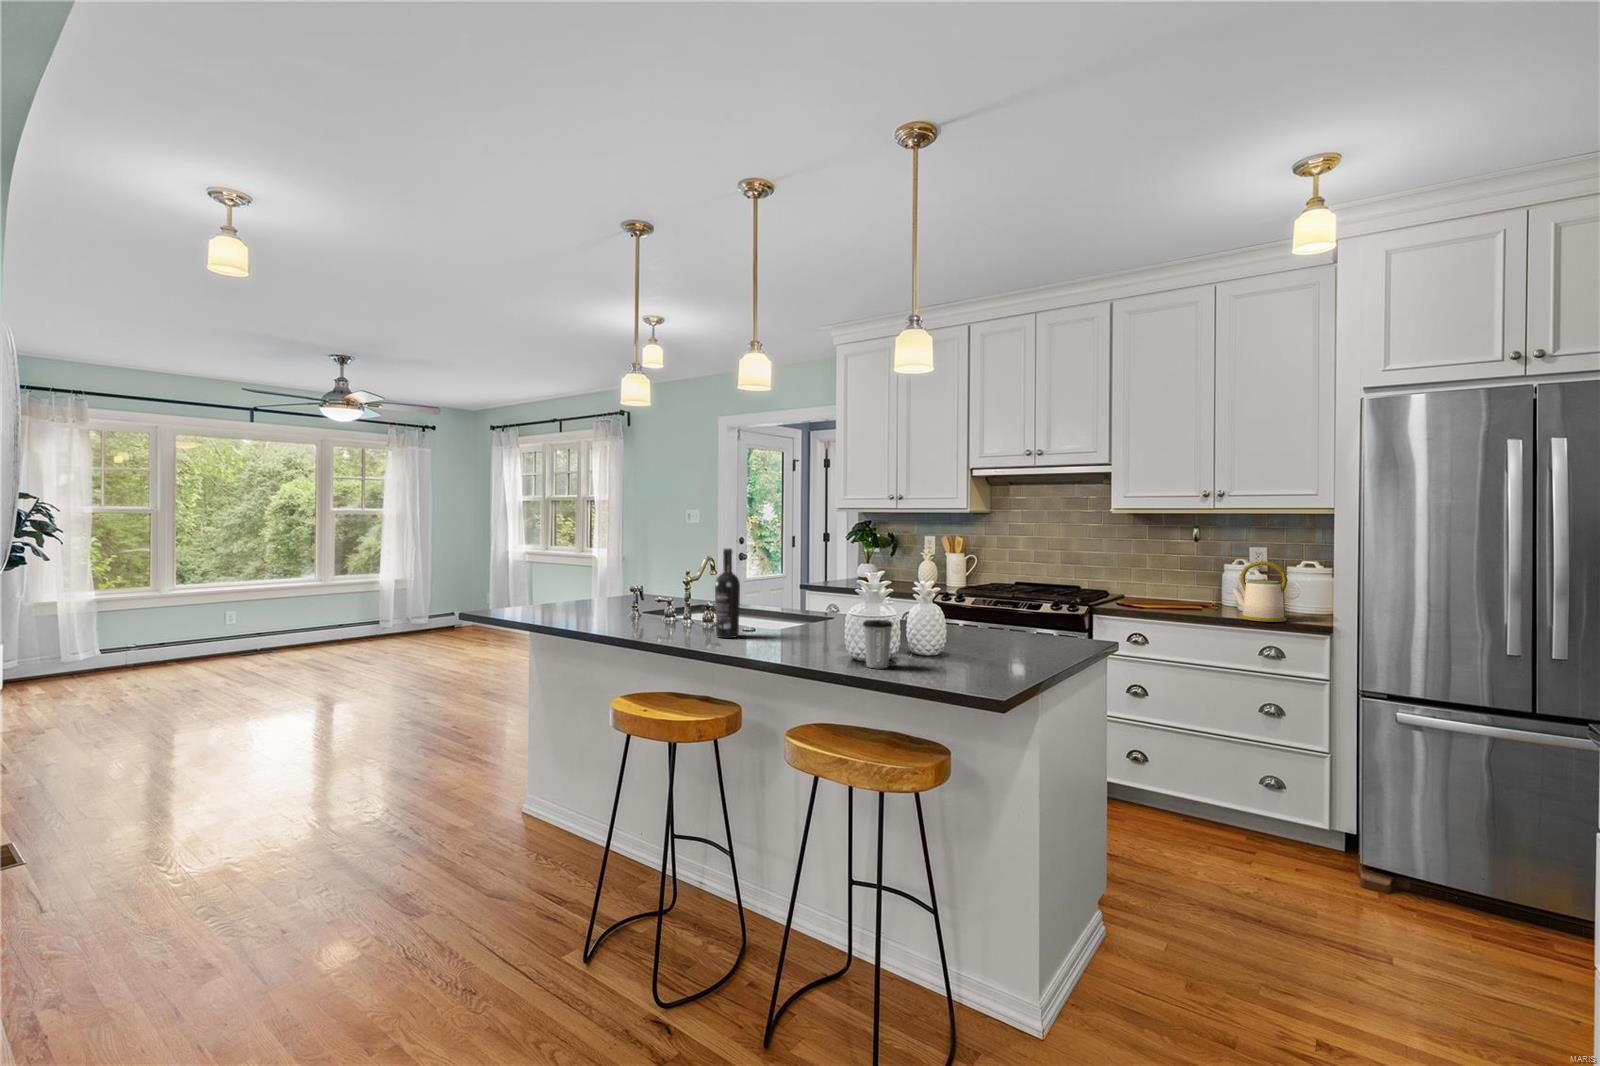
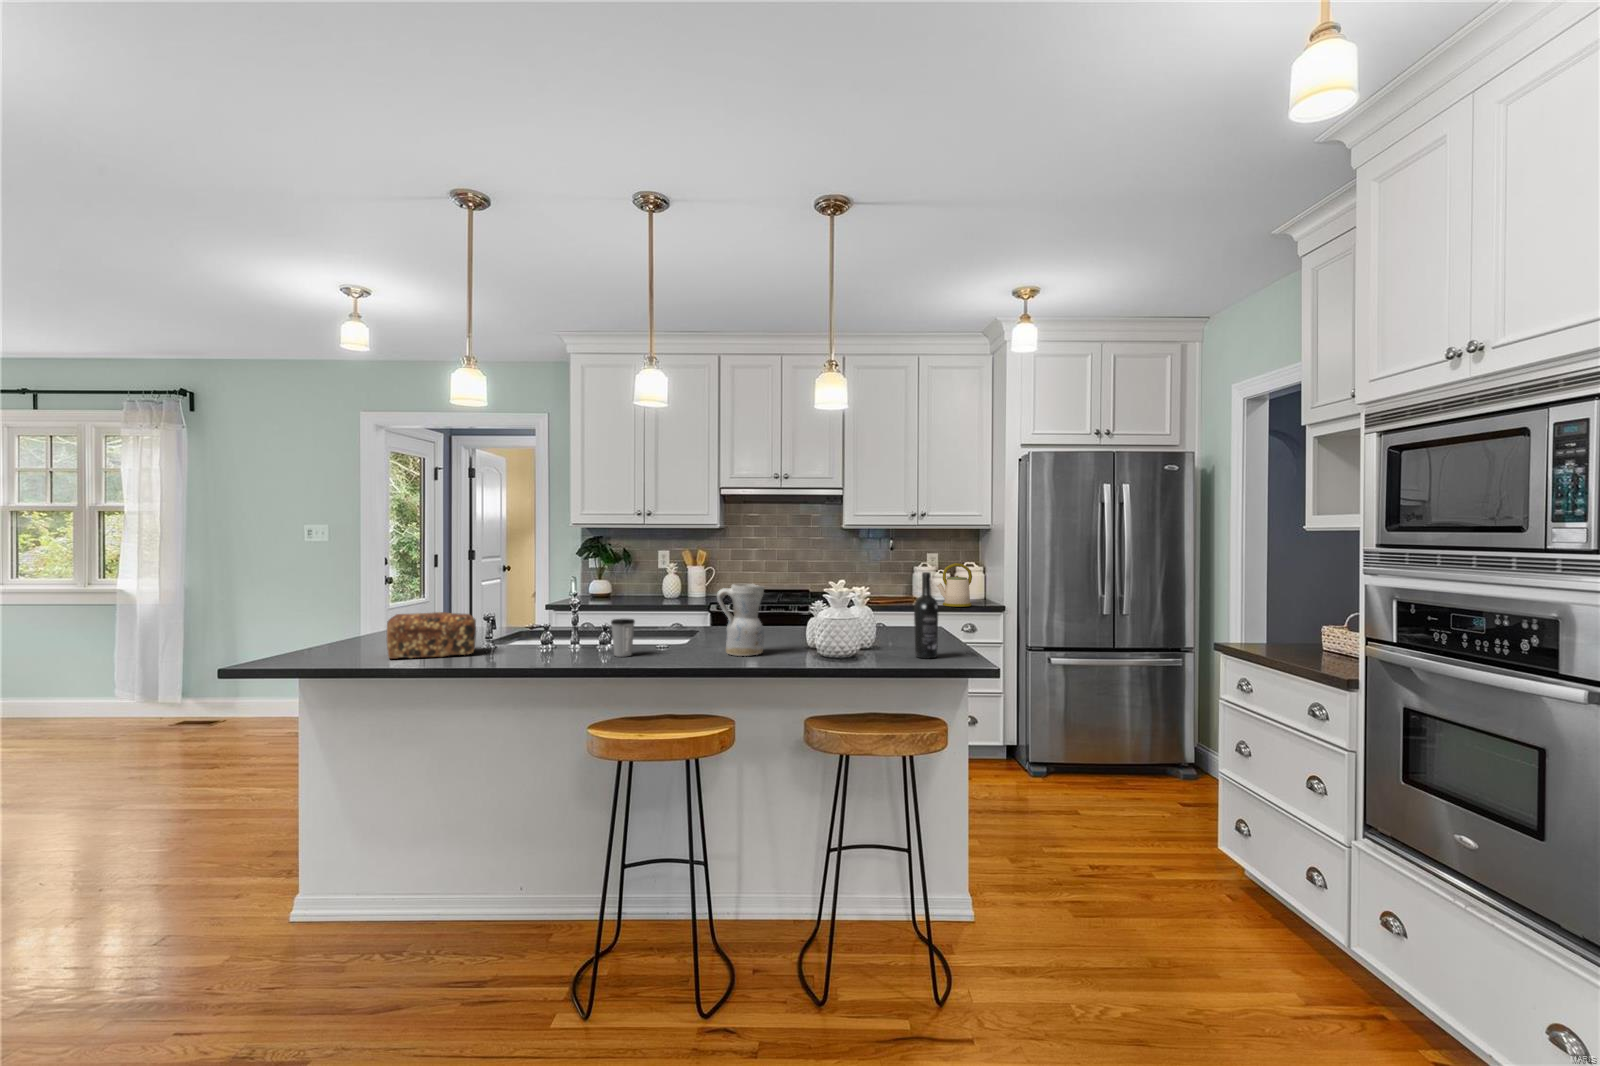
wine bottle: present [715,549,740,638] -> present [914,572,938,658]
ceramic pitcher: none [758,566,808,646] -> present [717,584,765,656]
bread loaf: none [524,578,604,617] -> present [387,612,476,659]
coffee cup: present [863,620,892,668] -> present [611,619,635,657]

